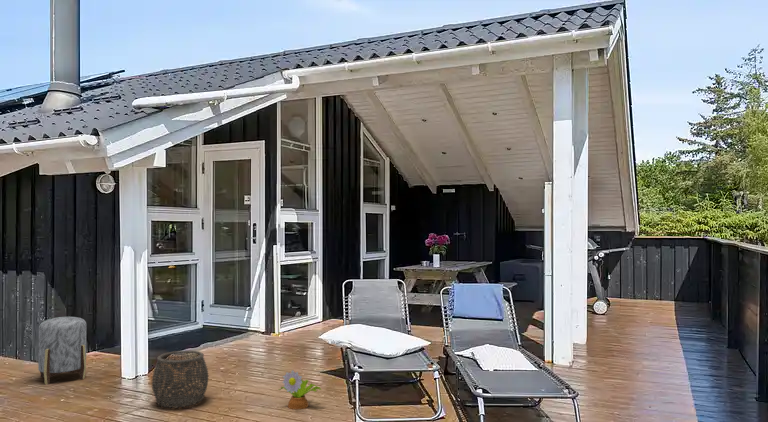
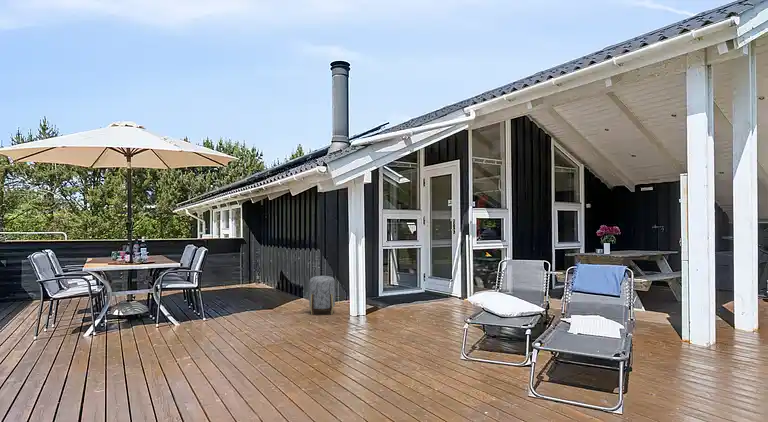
woven basket: present [152,350,209,408] -> none [353,303,388,340]
decorative plant: present [279,370,321,409] -> none [426,325,454,354]

